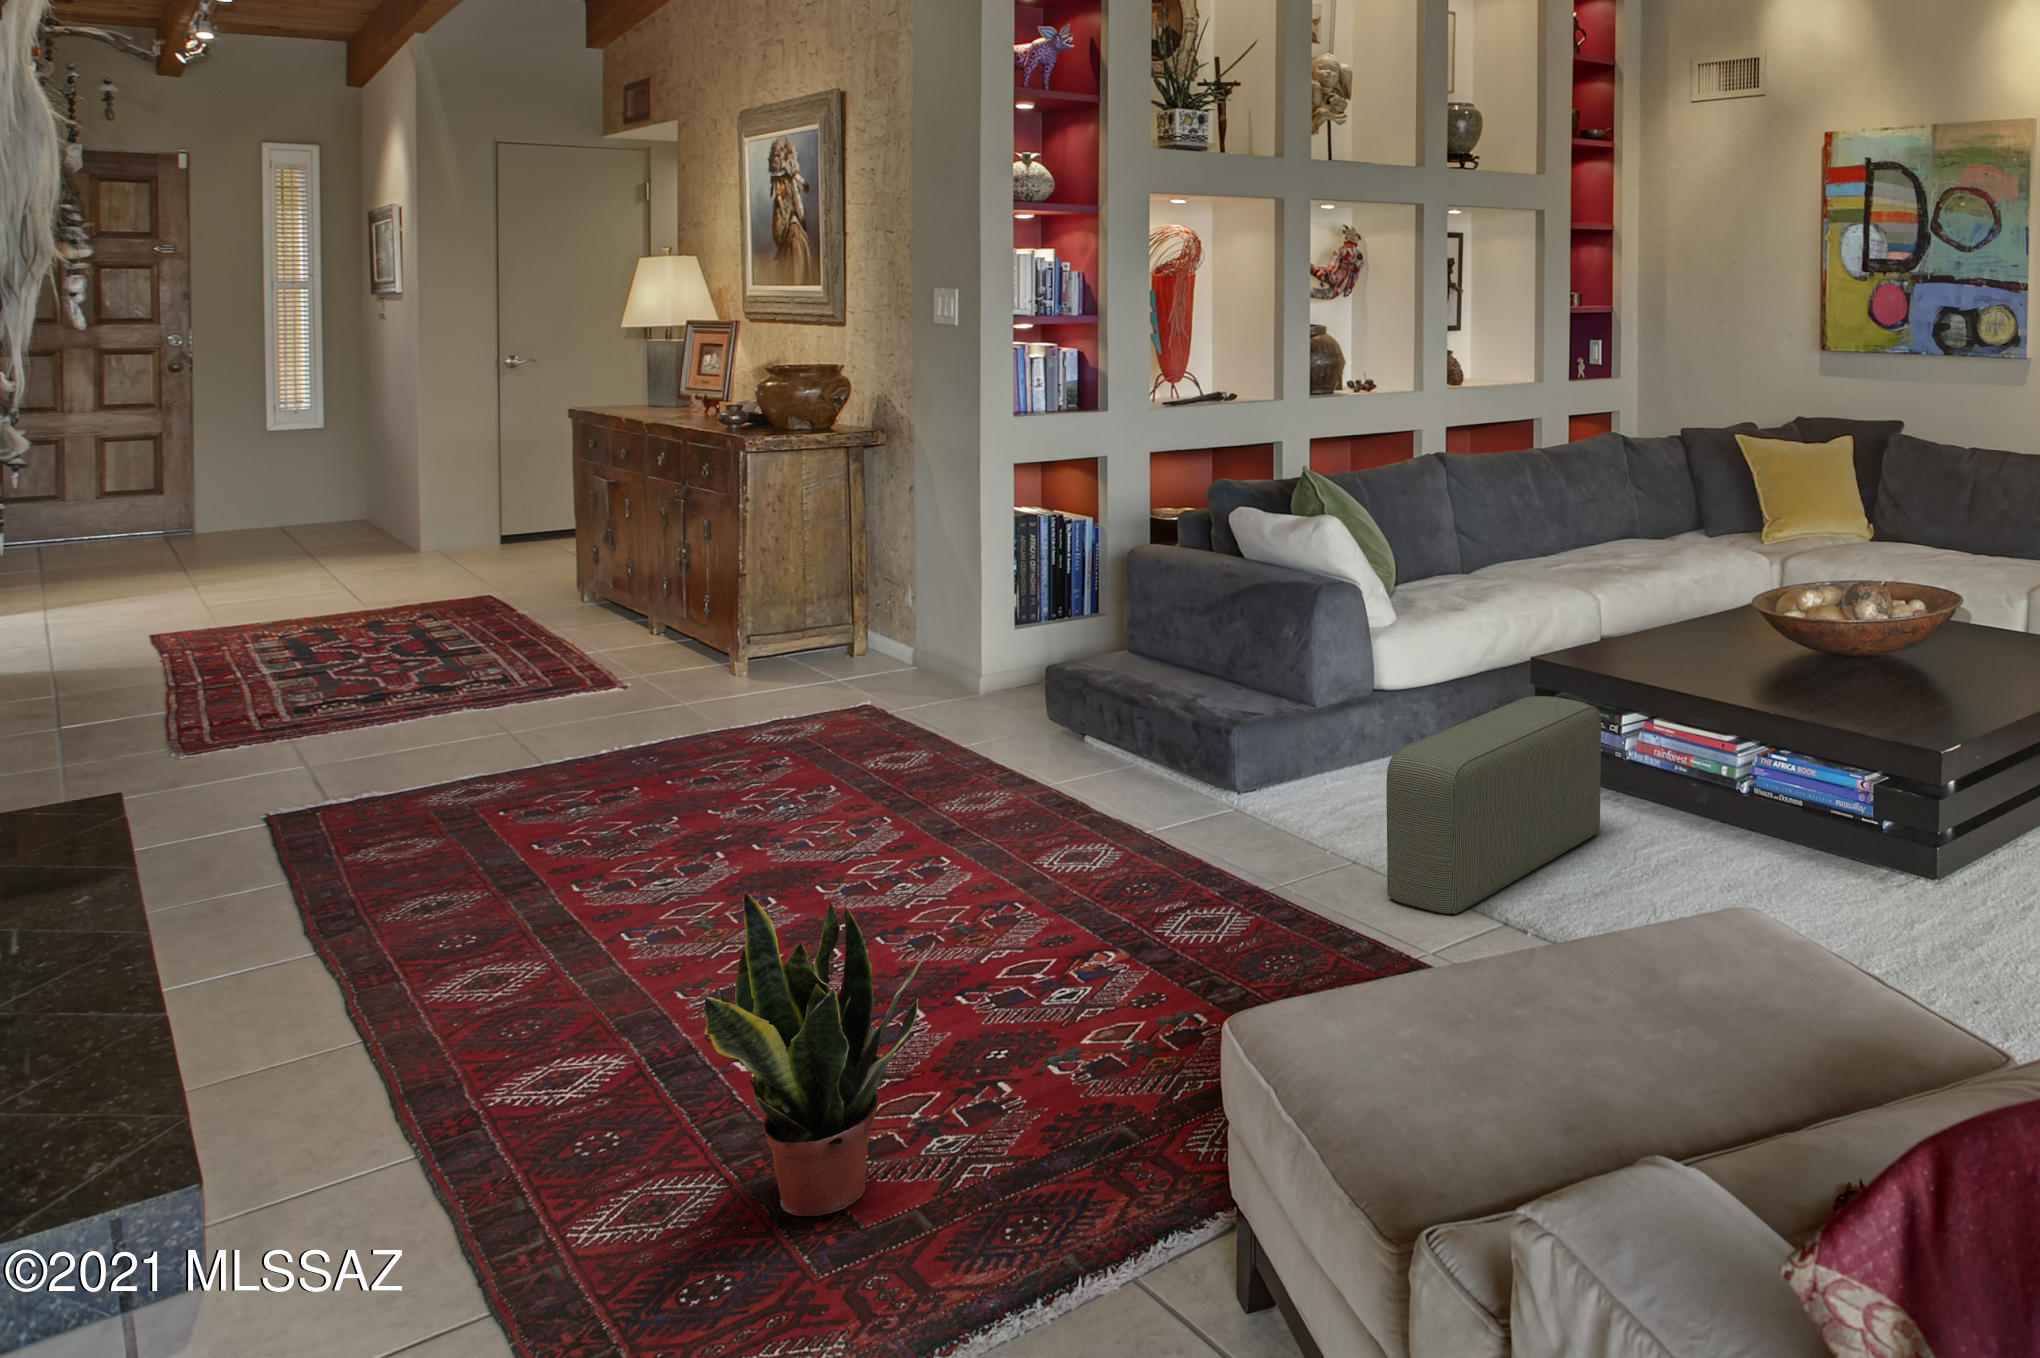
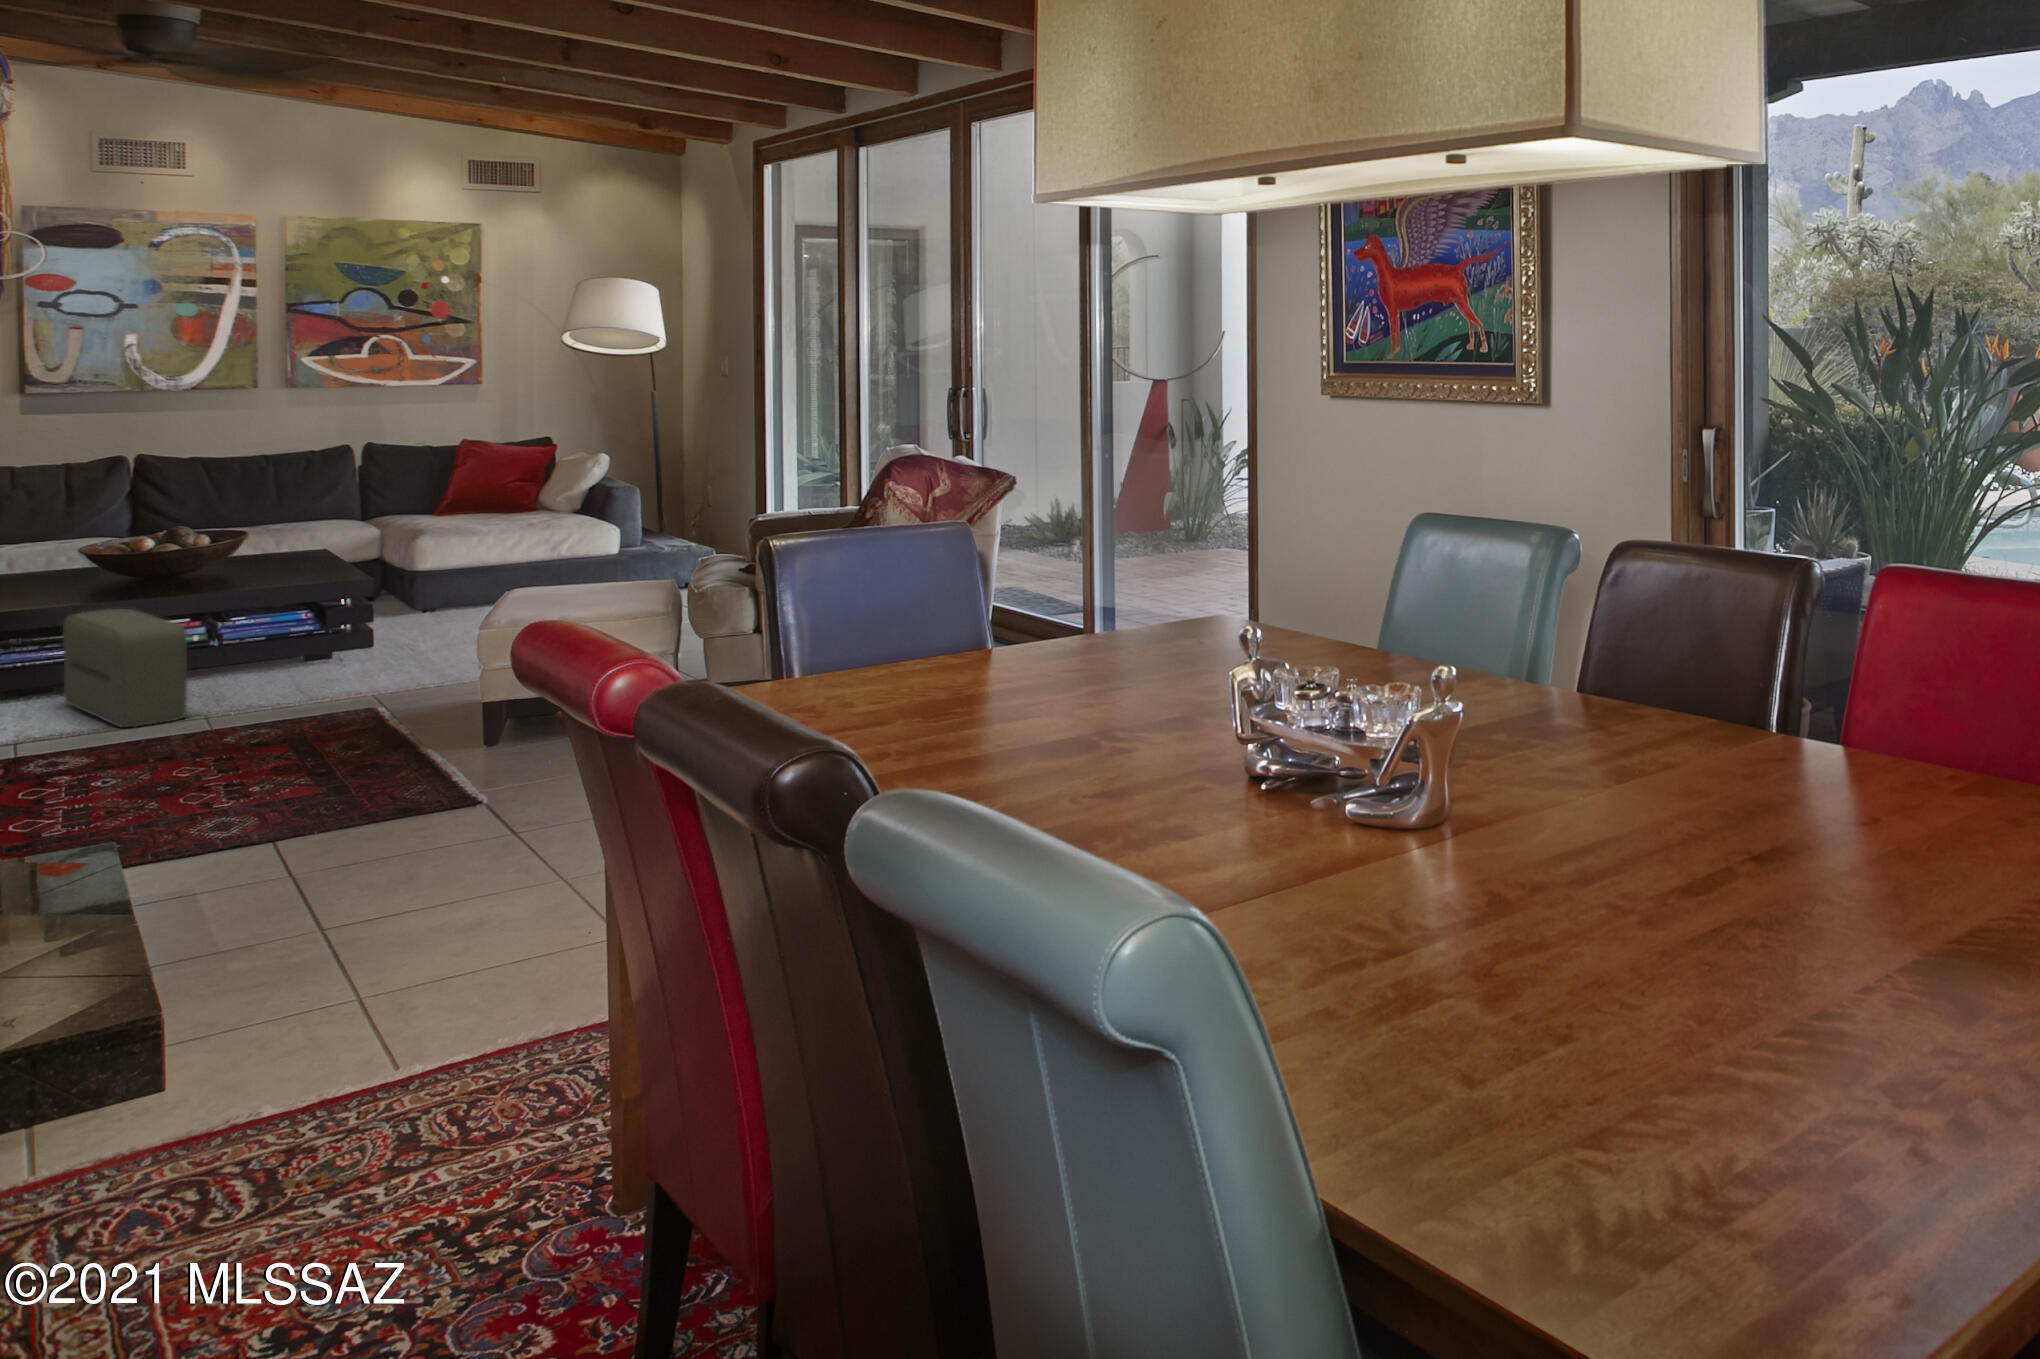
potted plant: present [704,891,935,1216] -> none [226,644,334,800]

